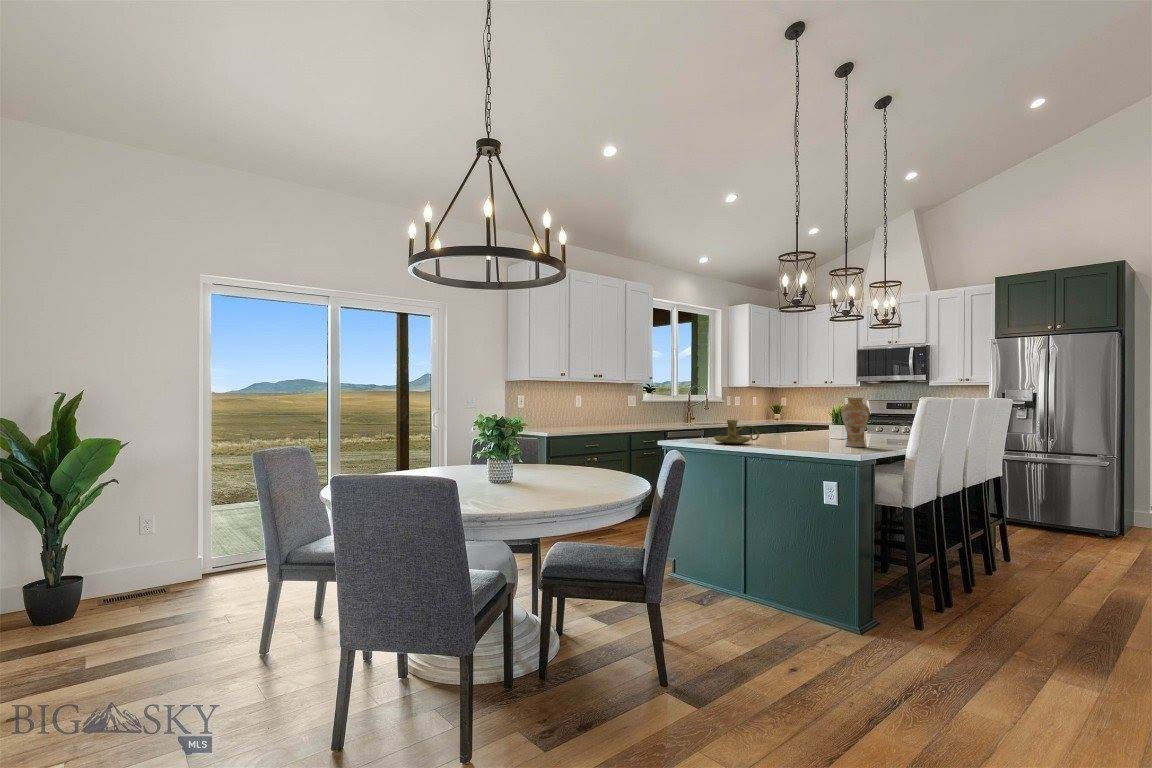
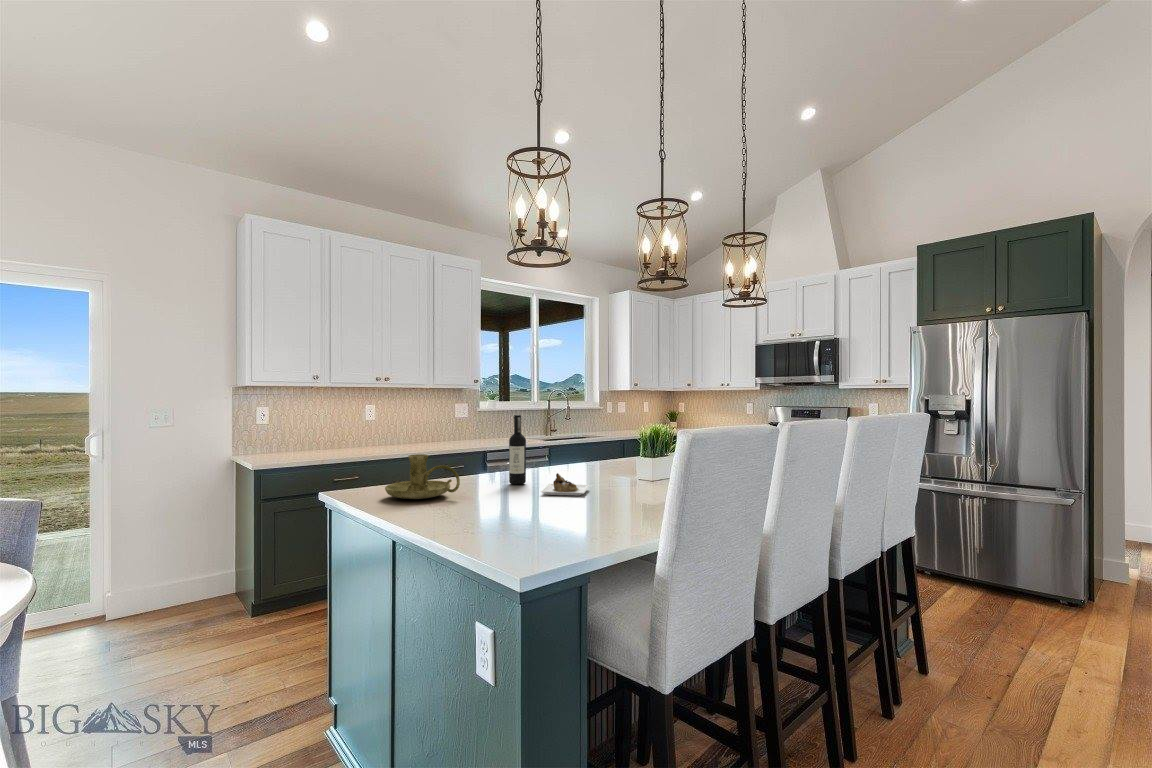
vase: present [841,398,870,447] -> none [593,416,641,510]
wine bottle: none [763,399,825,444] -> present [509,415,589,496]

